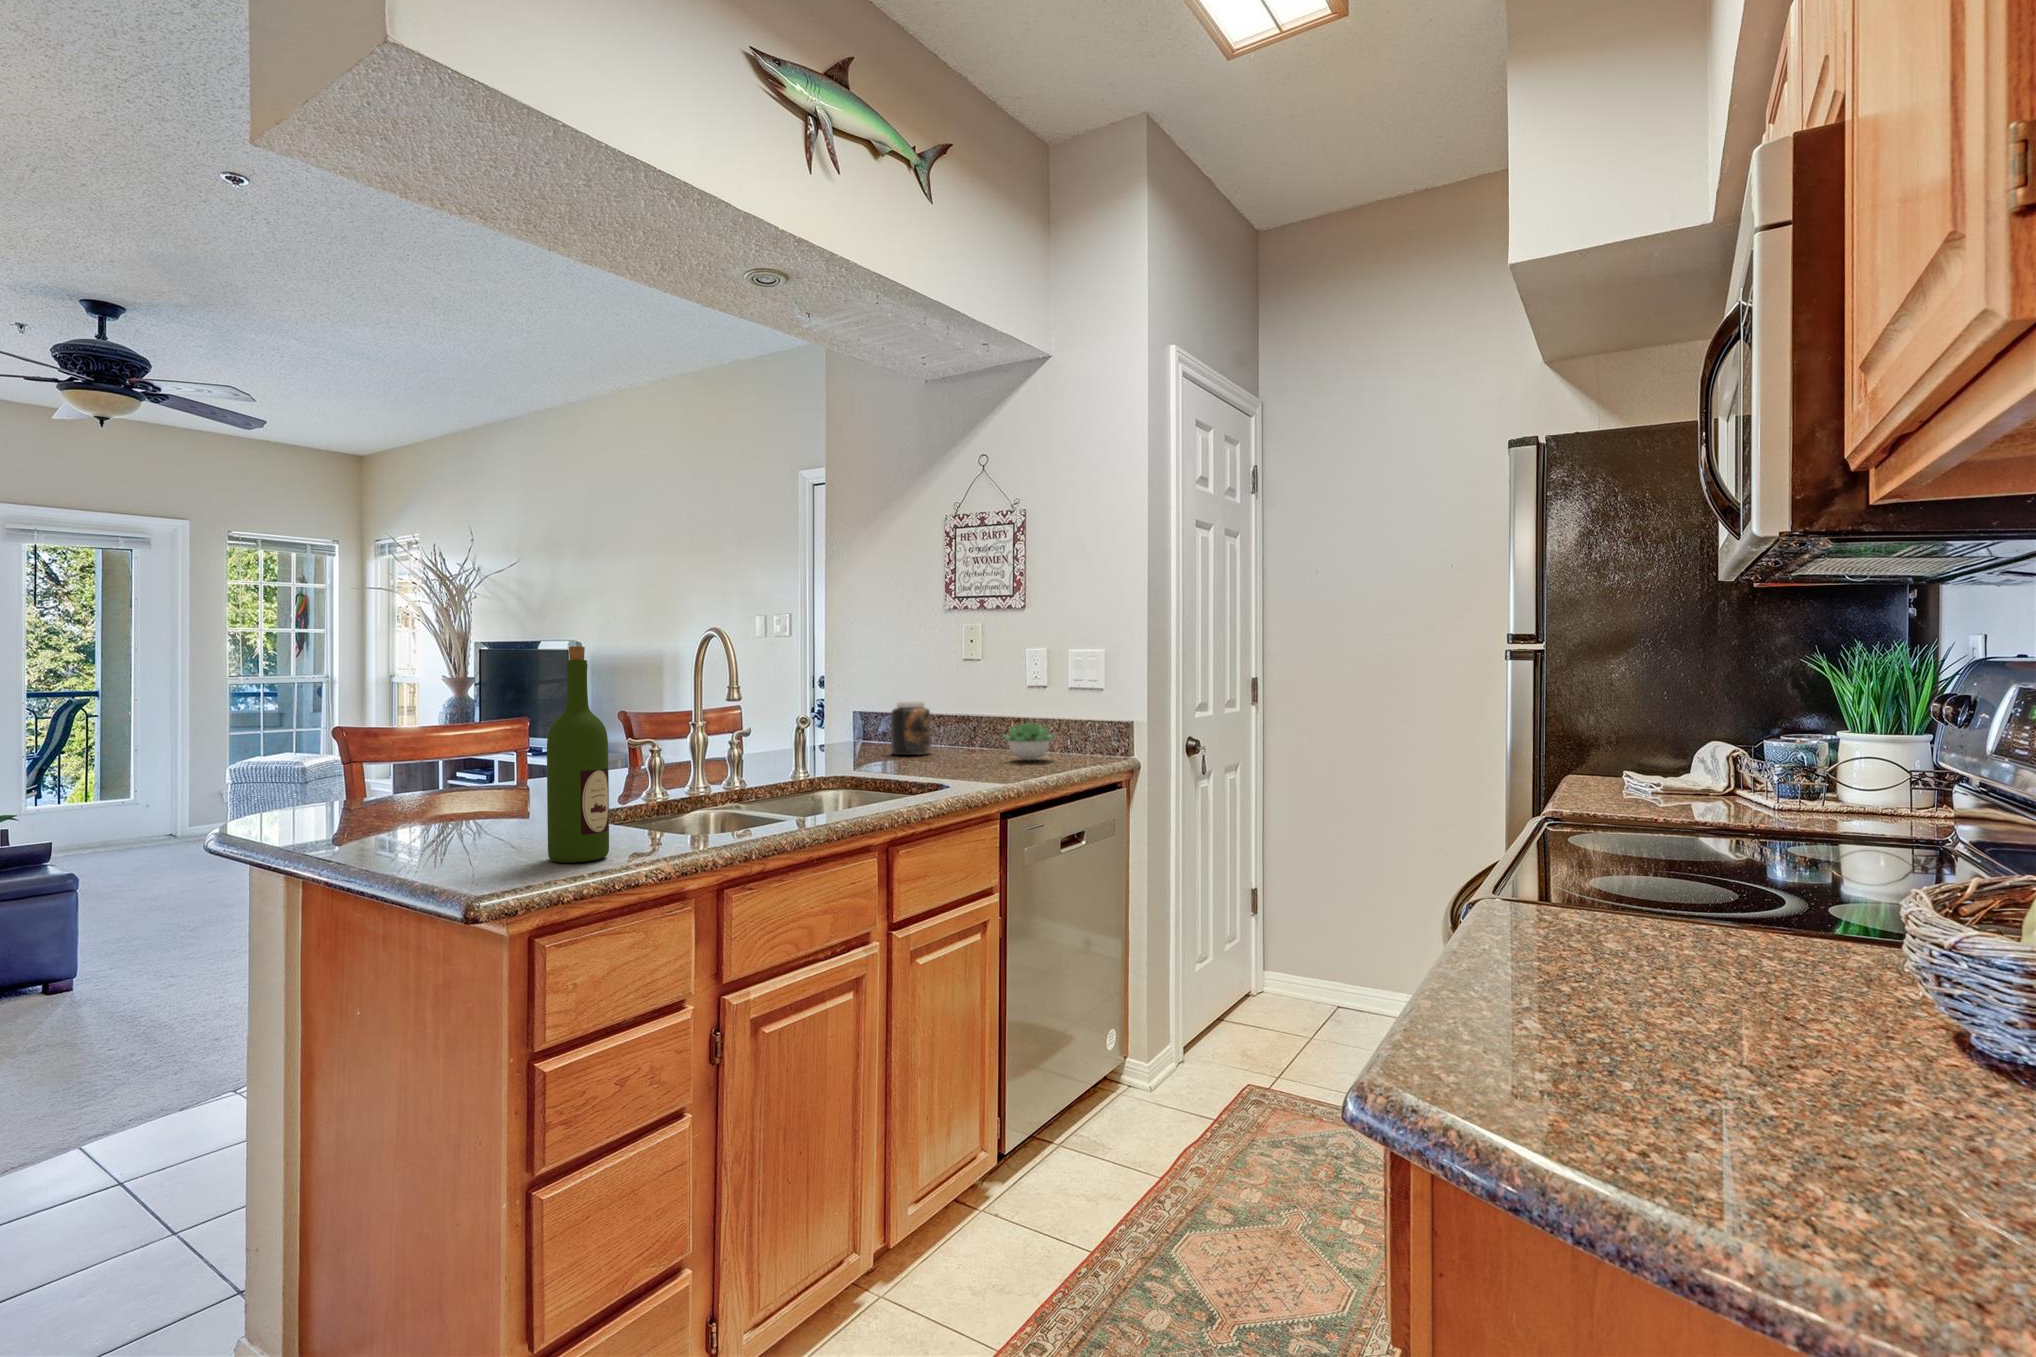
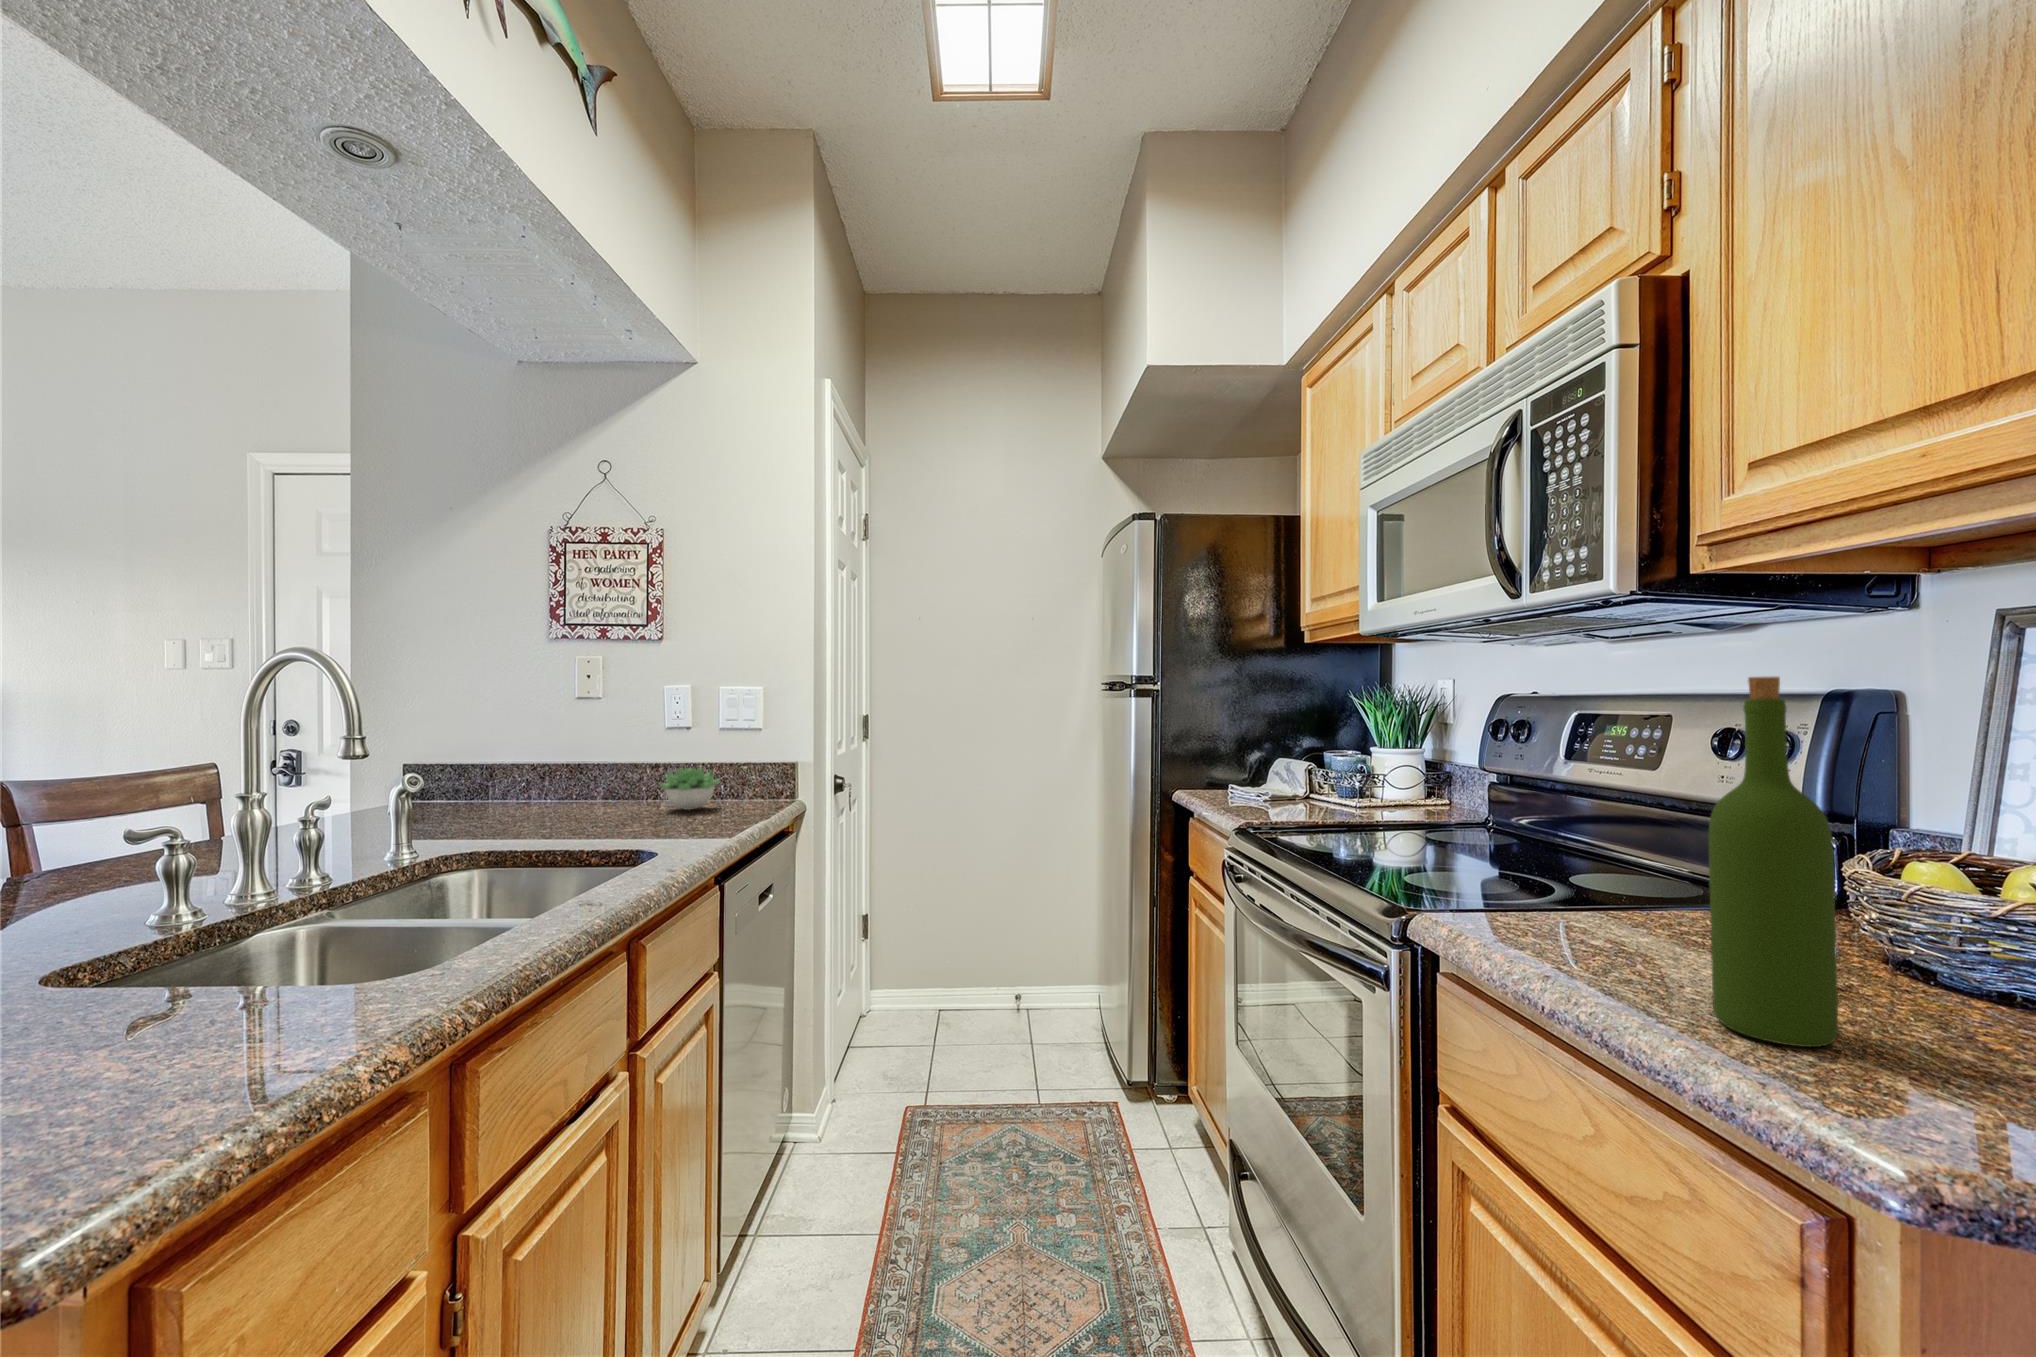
wine bottle: present [547,646,609,863] -> present [1709,676,1838,1047]
jar: present [891,702,931,755] -> none [491,748,547,815]

